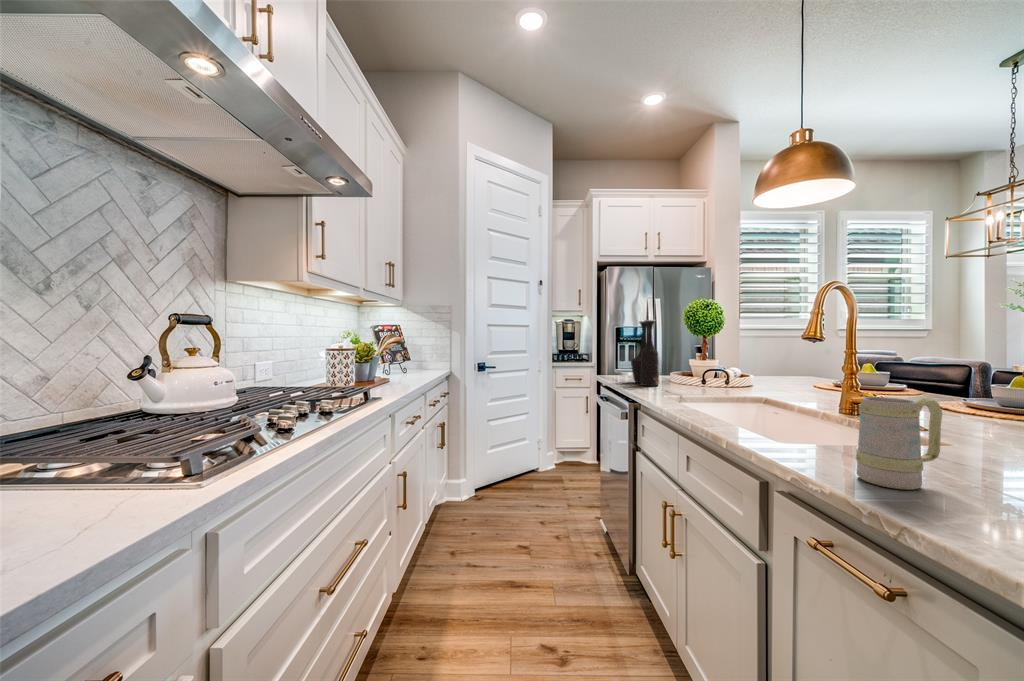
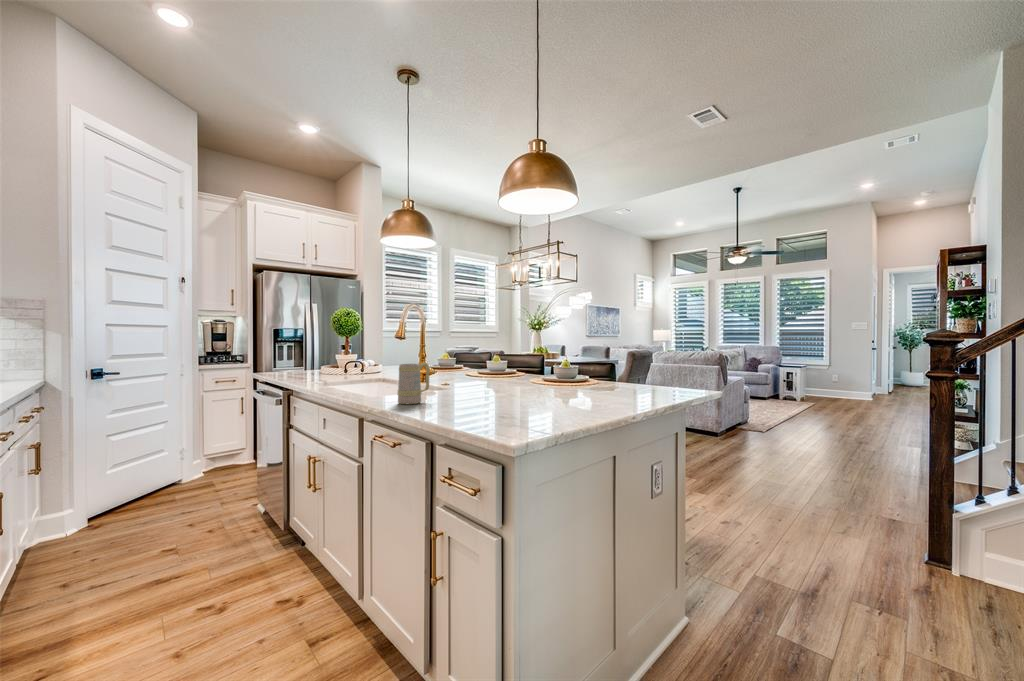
vase: present [631,320,659,386] -> none [287,323,312,378]

